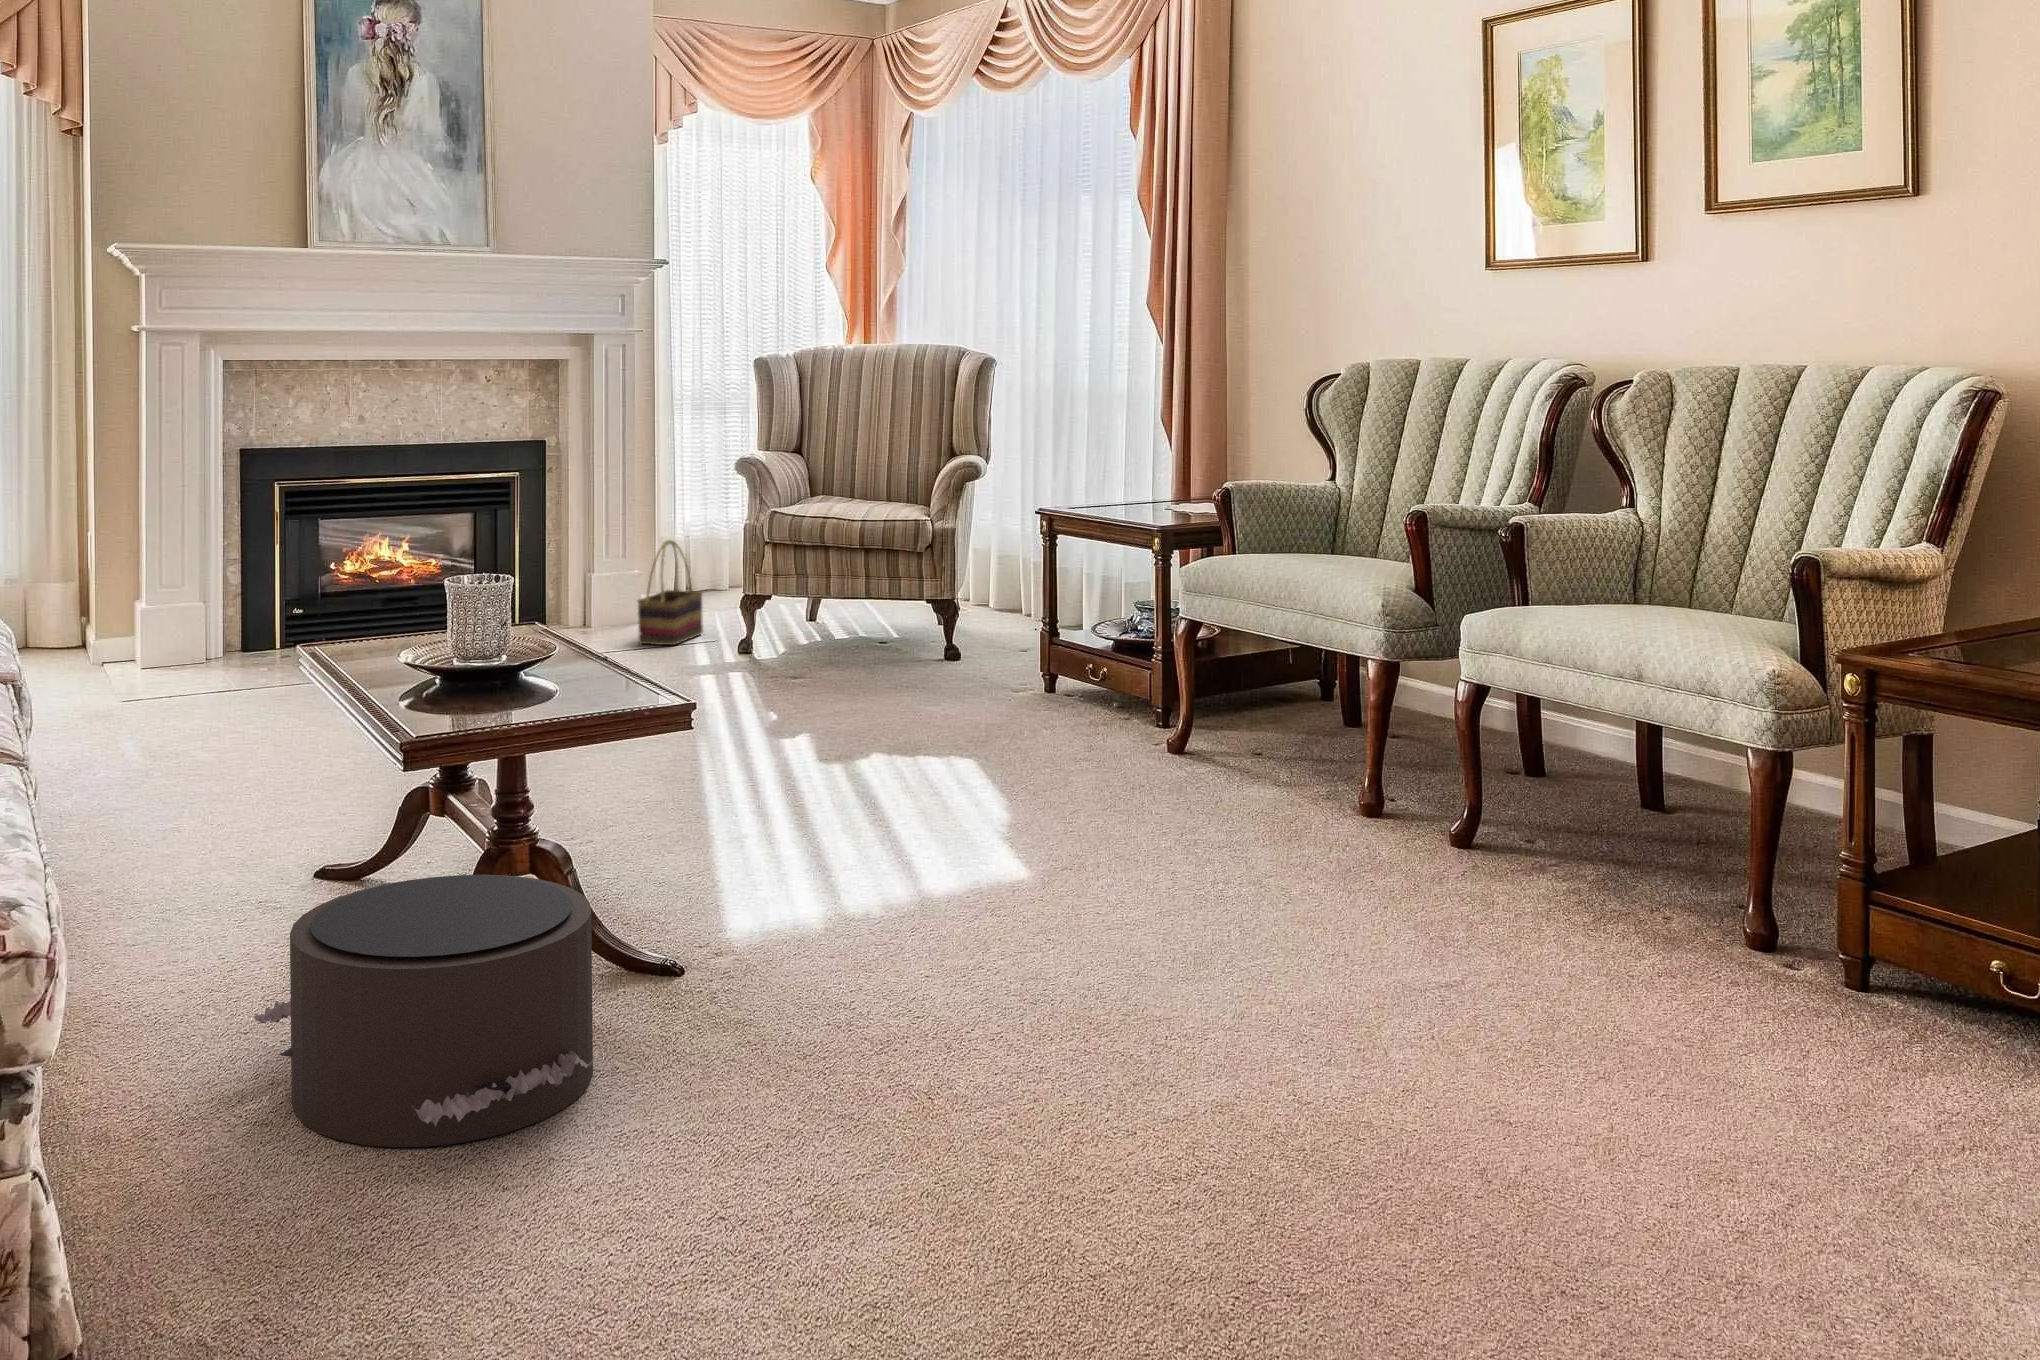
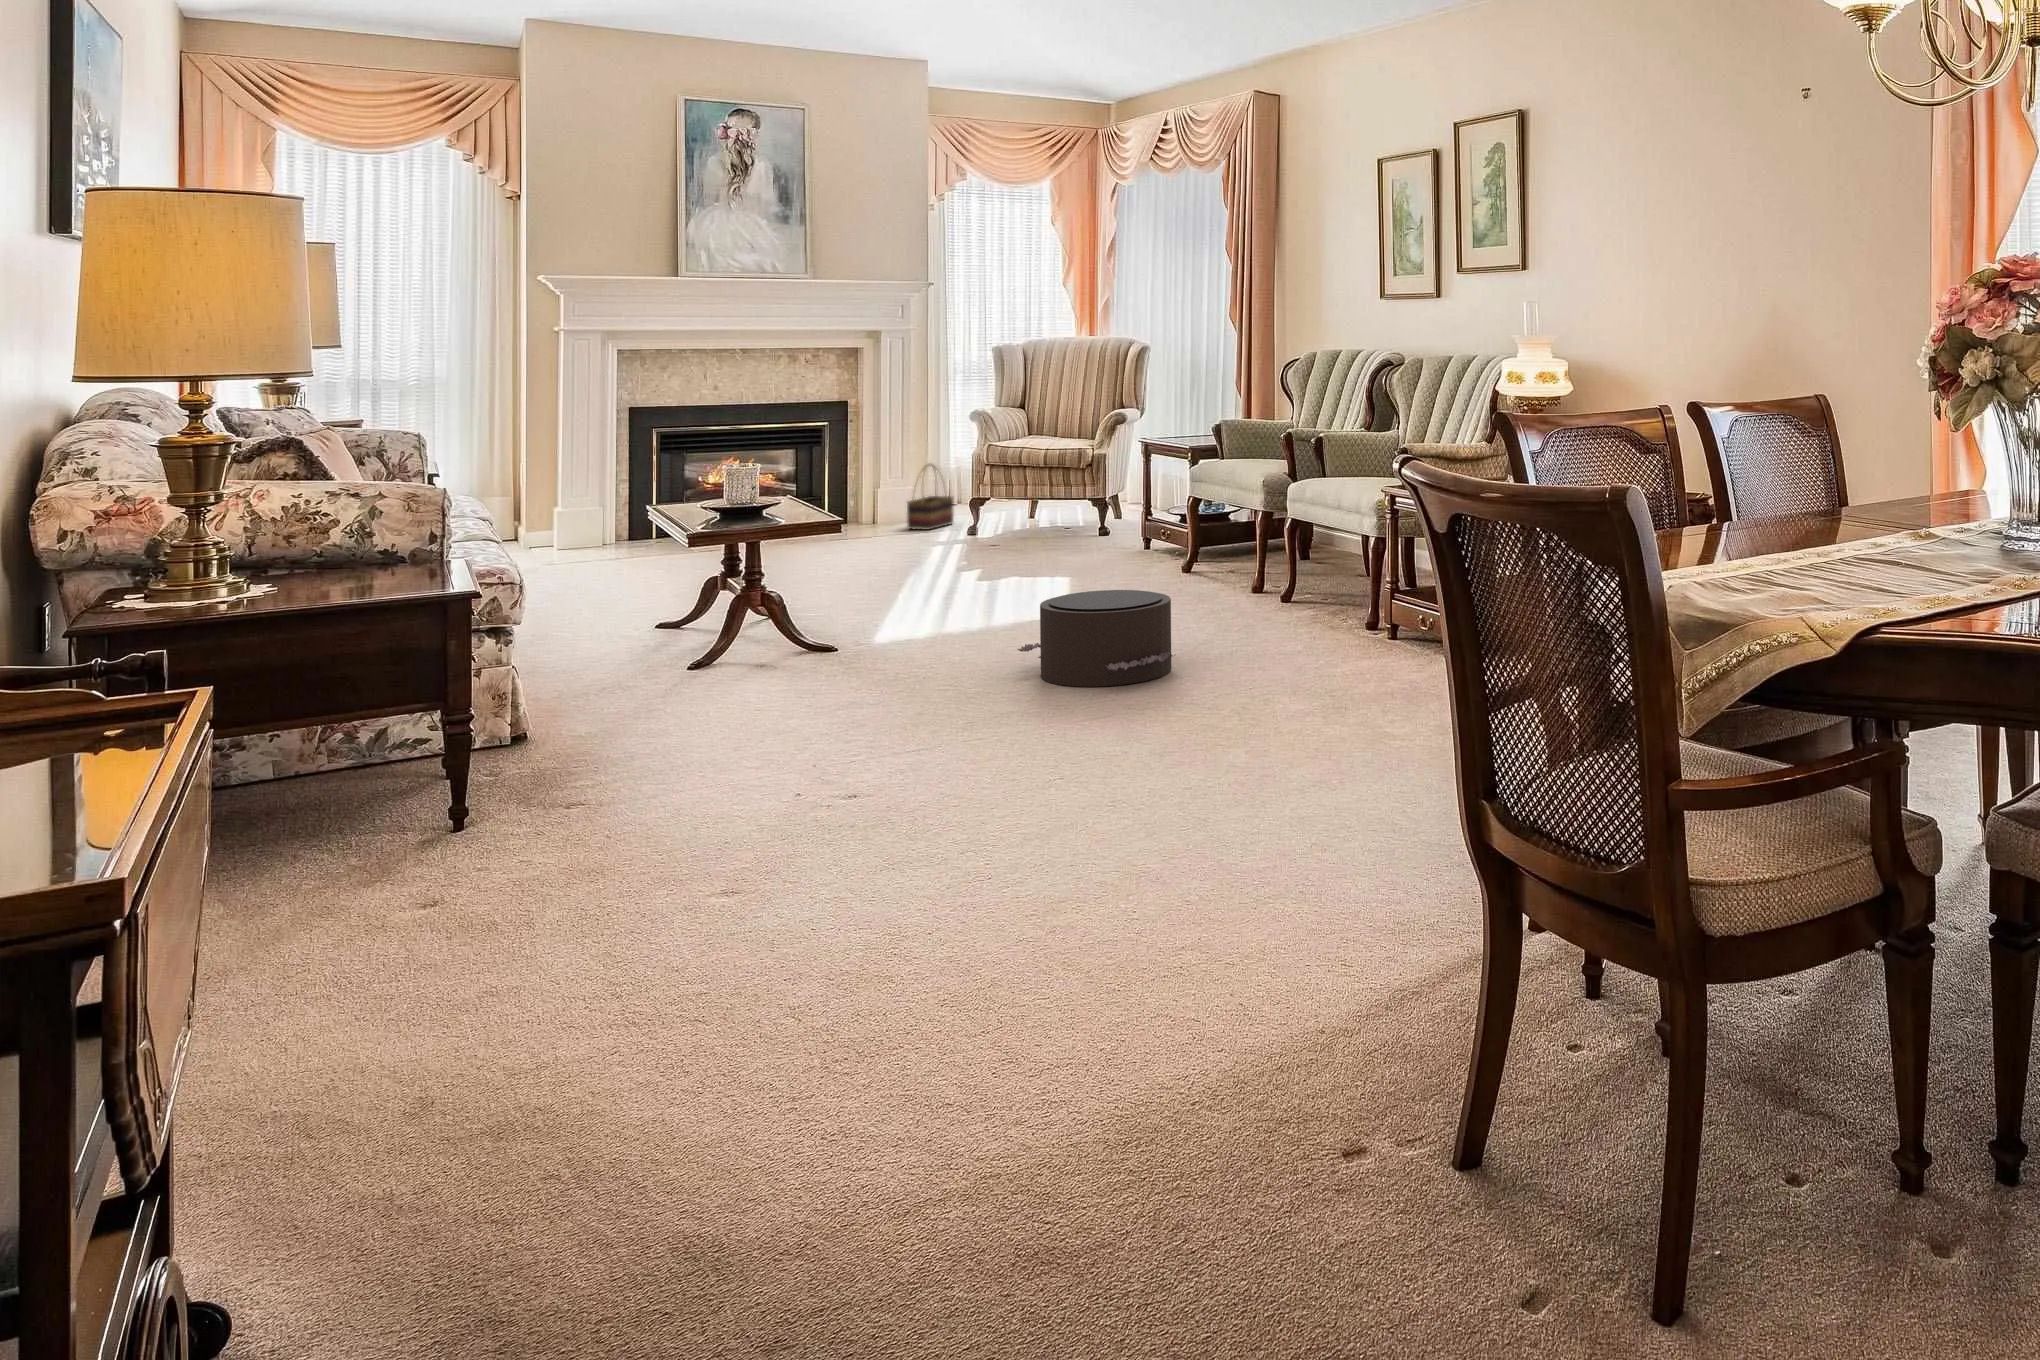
pouf: present [253,875,593,1147] -> present [1018,590,1175,687]

